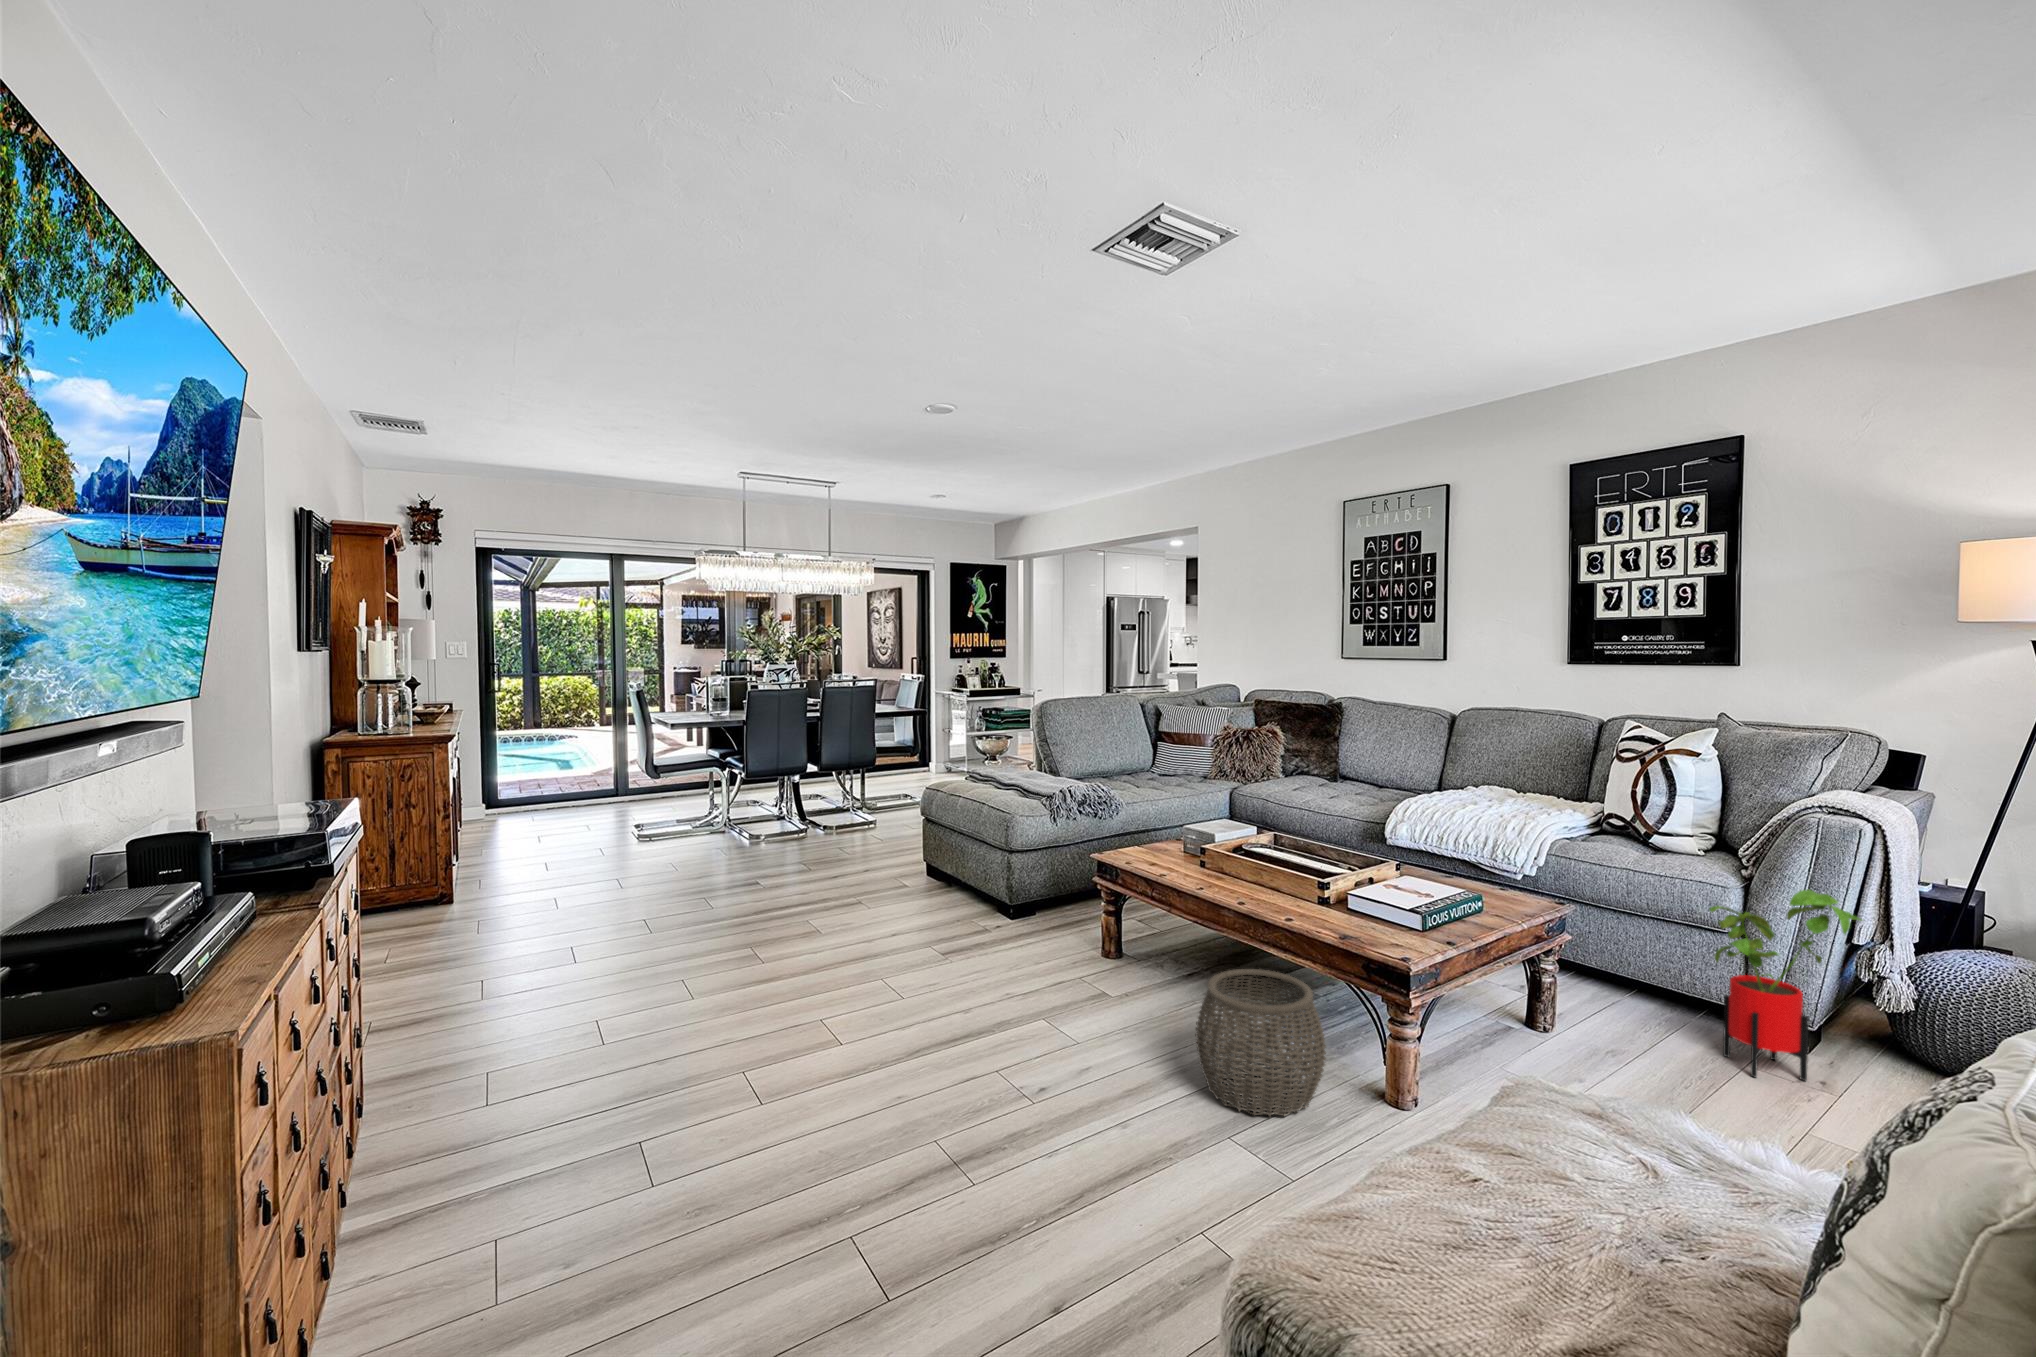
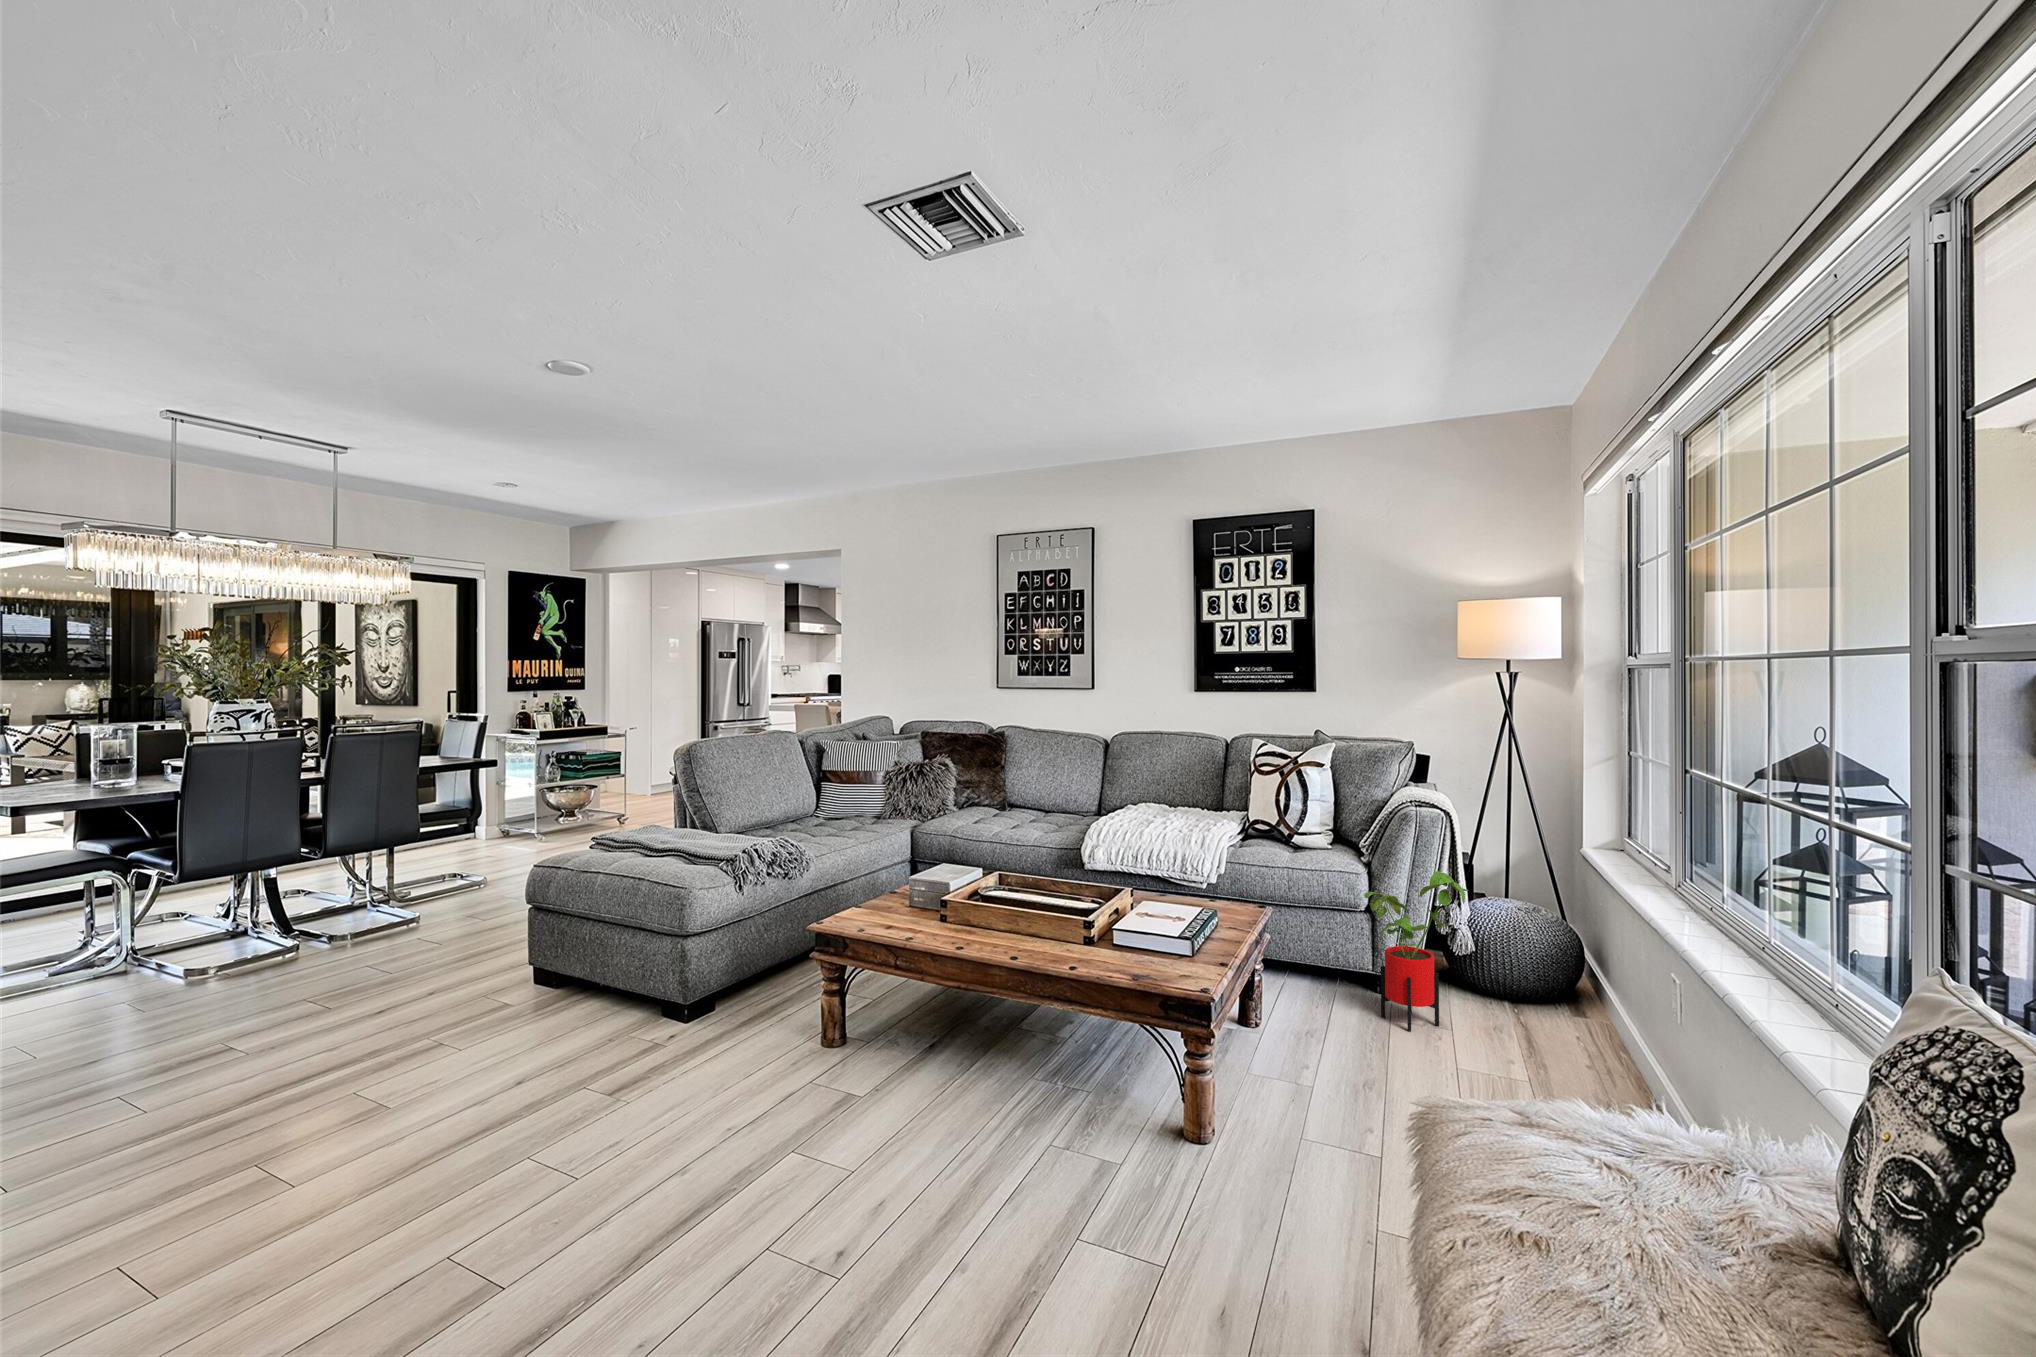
woven basket: present [1195,969,1326,1116] -> none [1008,1025,1144,1191]

